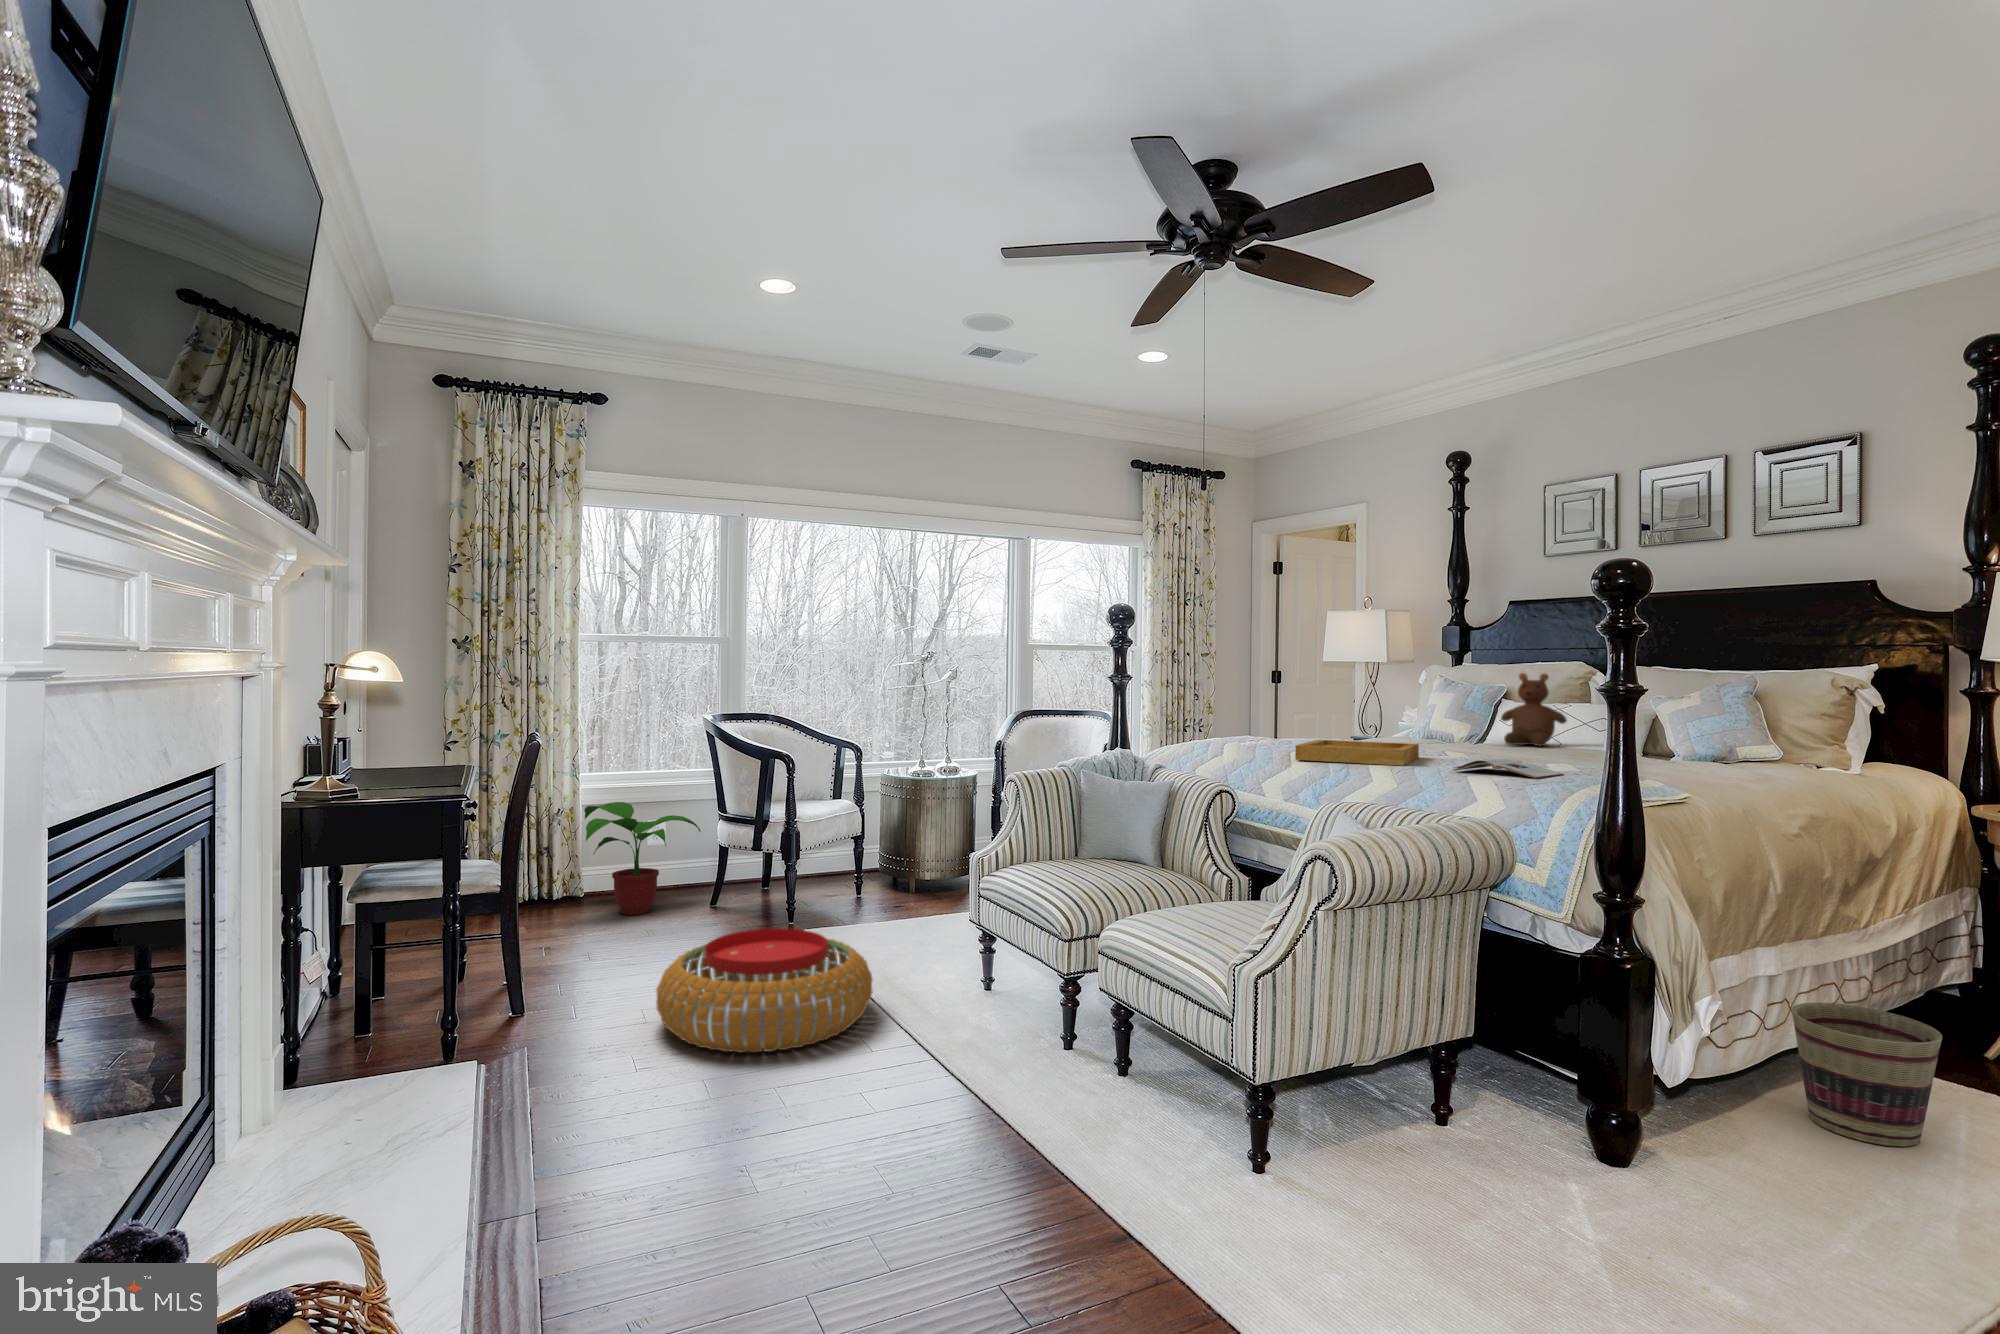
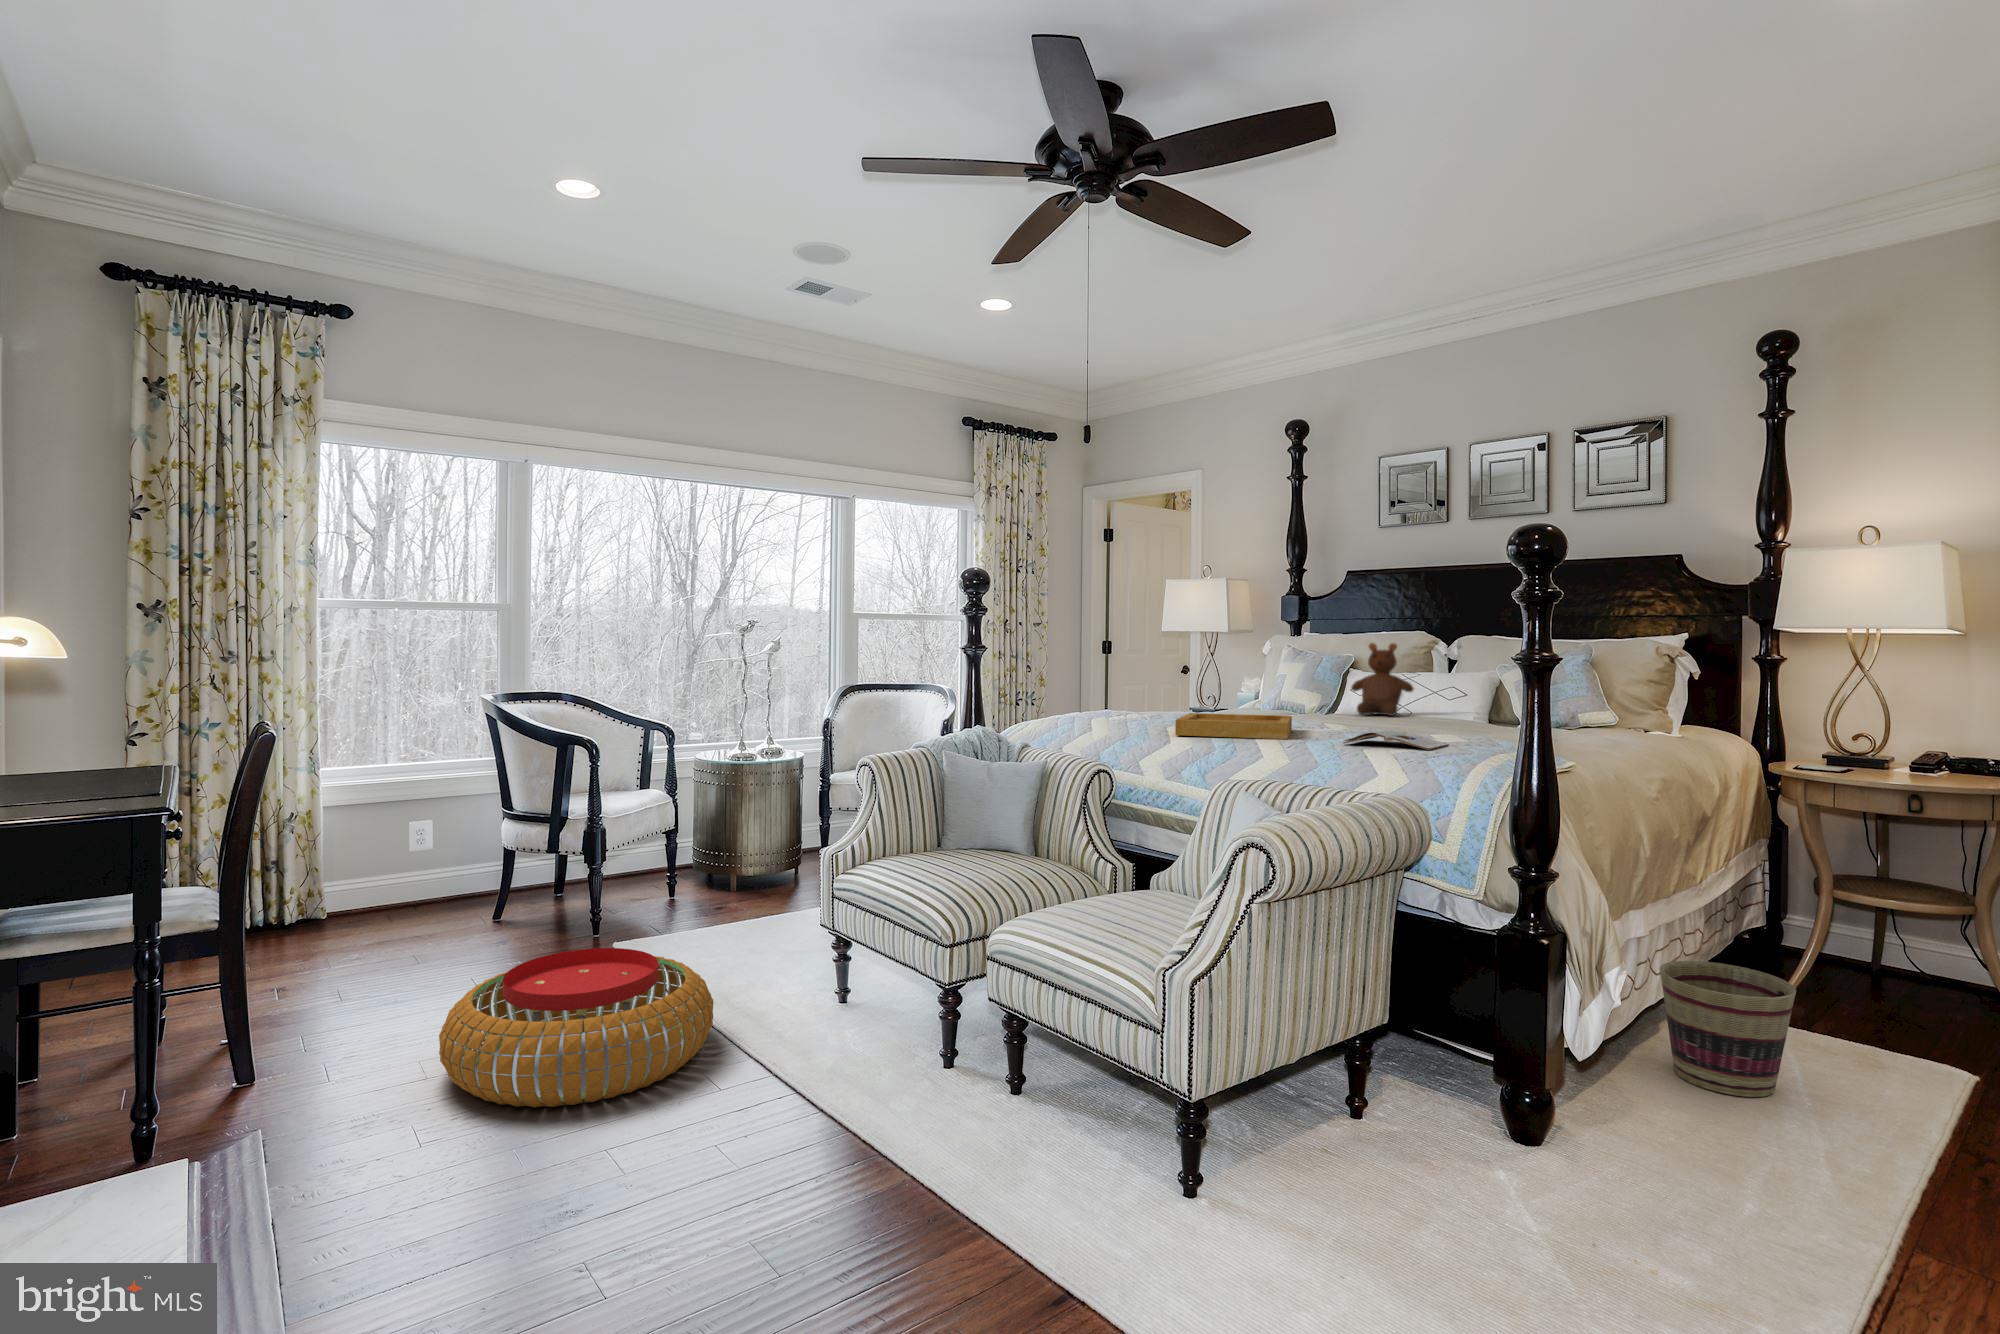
potted plant: present [584,802,700,915] -> none [328,801,481,936]

